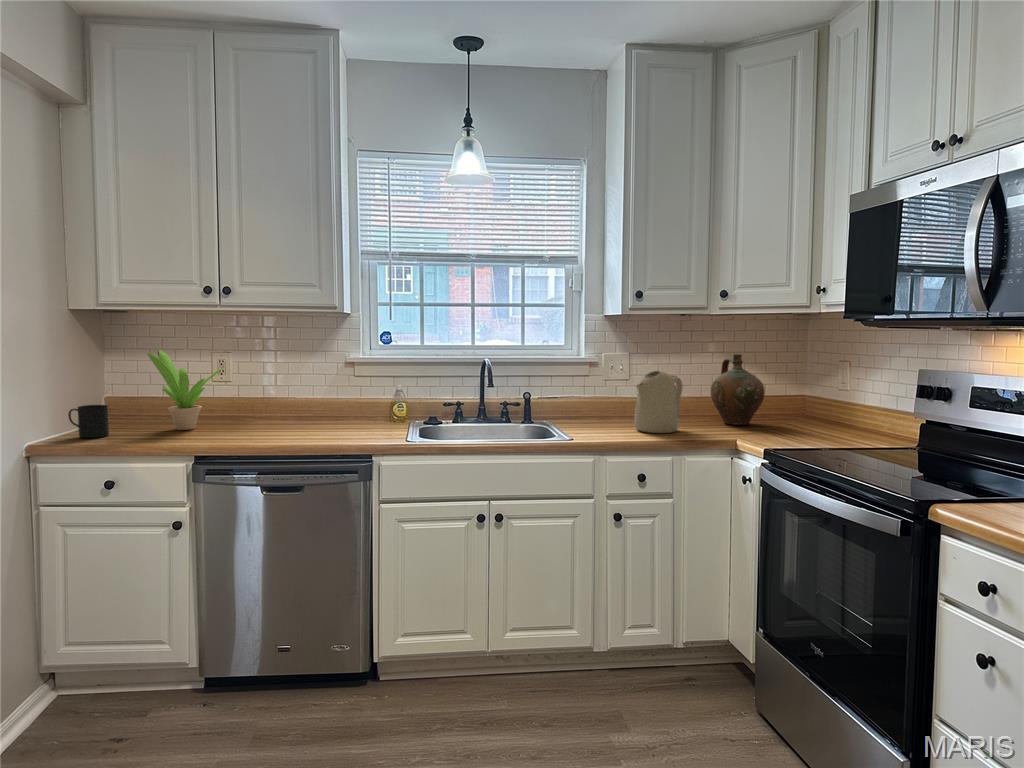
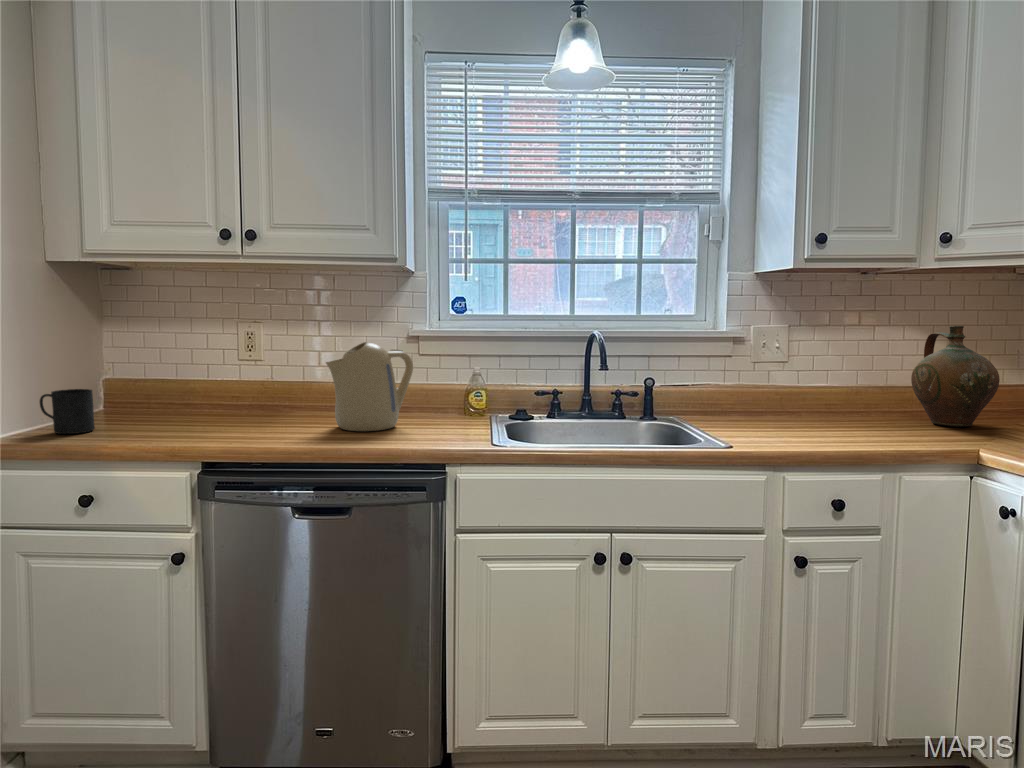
potted plant: present [147,350,222,430] -> none [142,318,247,424]
kettle: present [634,371,683,433] -> present [326,342,413,431]

